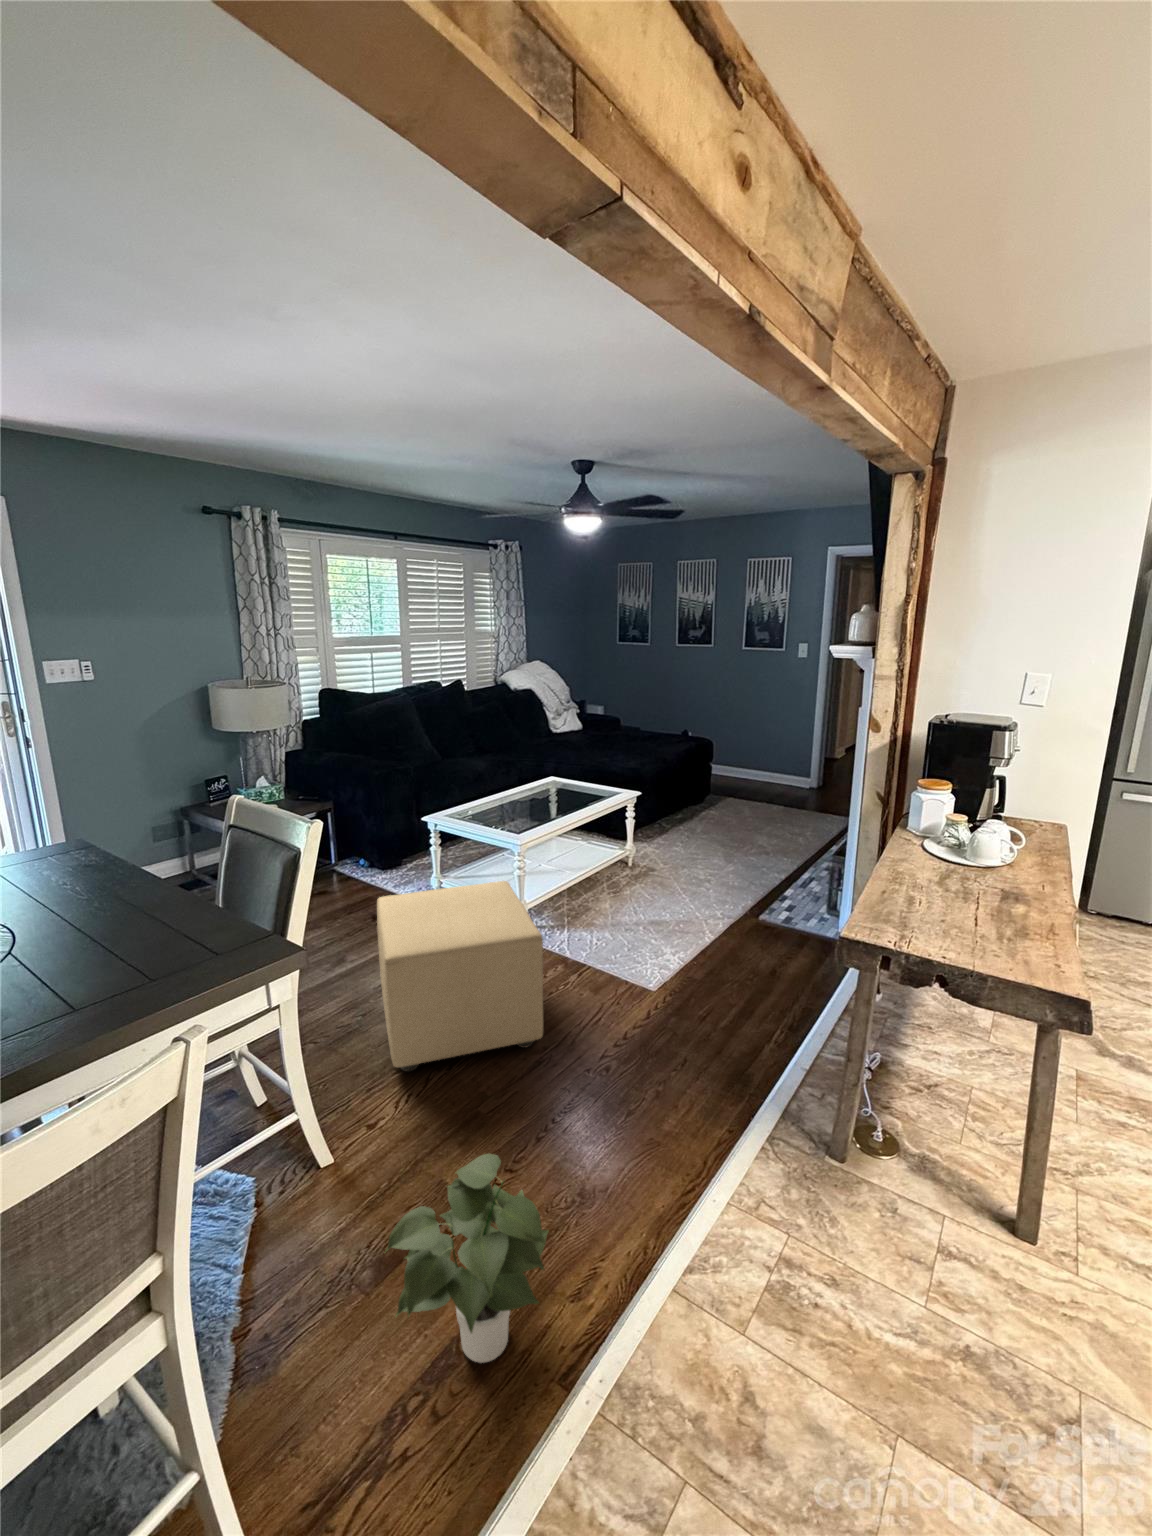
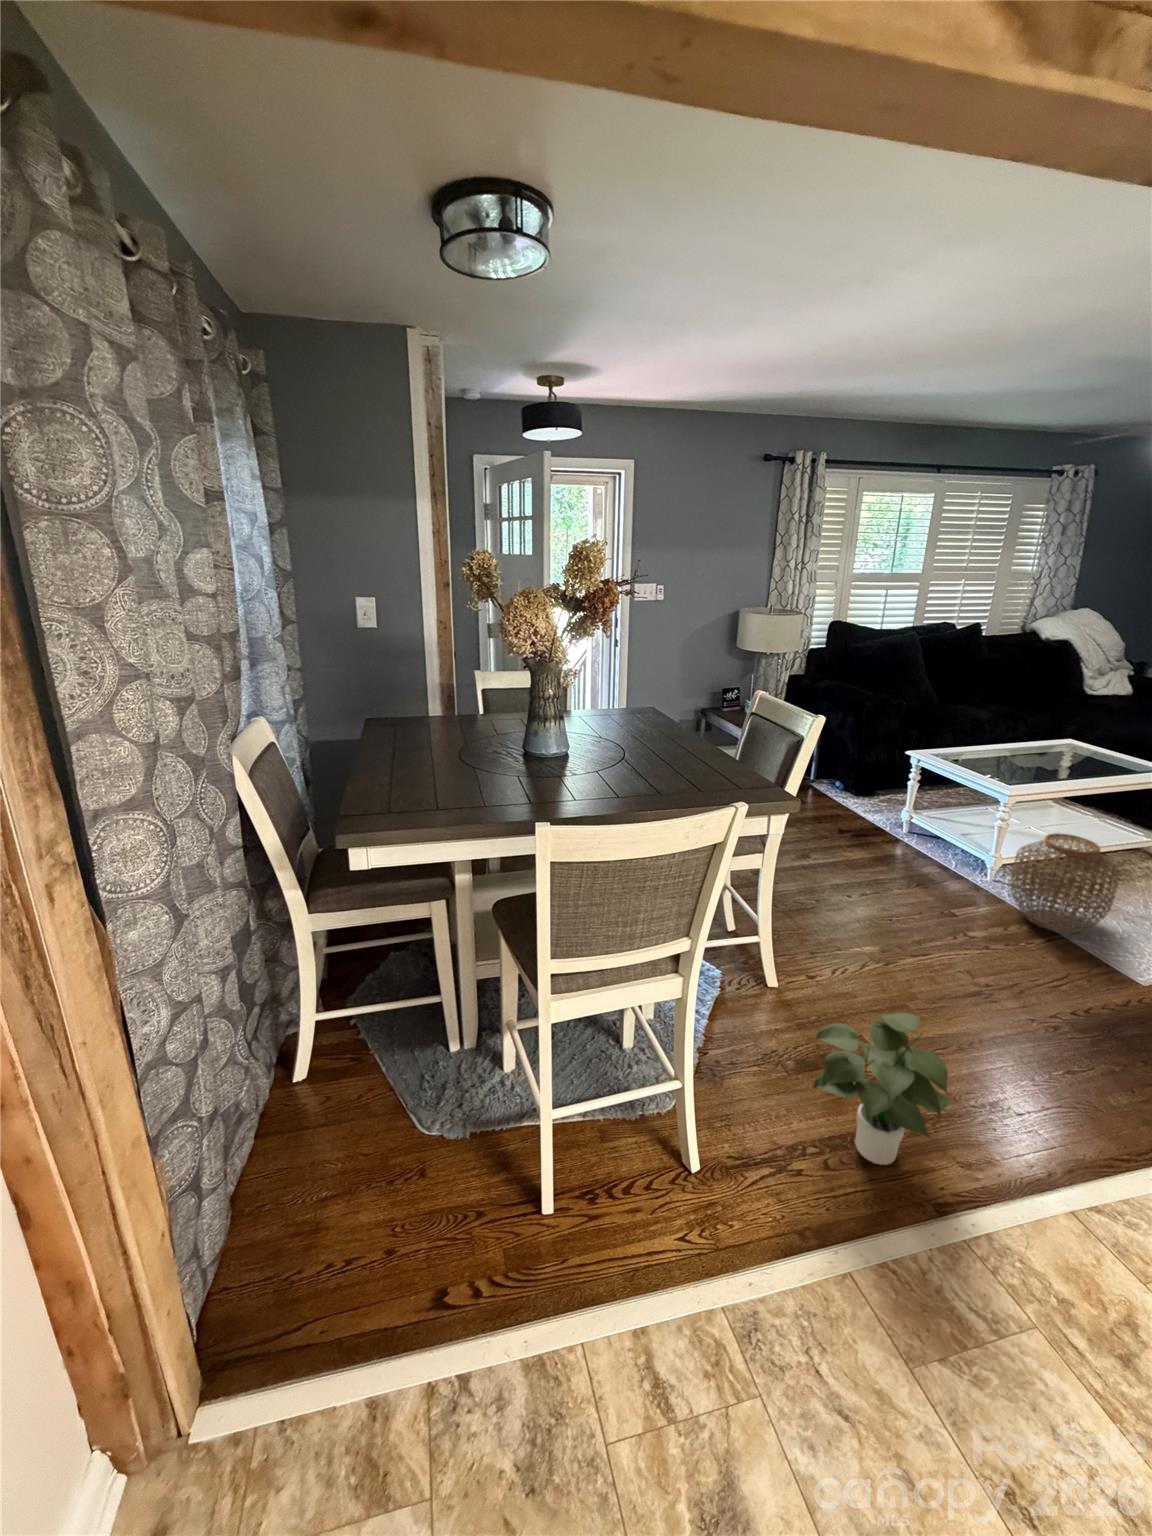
woven basket: none [539,871,619,965] -> present [1010,833,1120,933]
ottoman: present [377,881,543,1072] -> none [837,805,1011,976]

